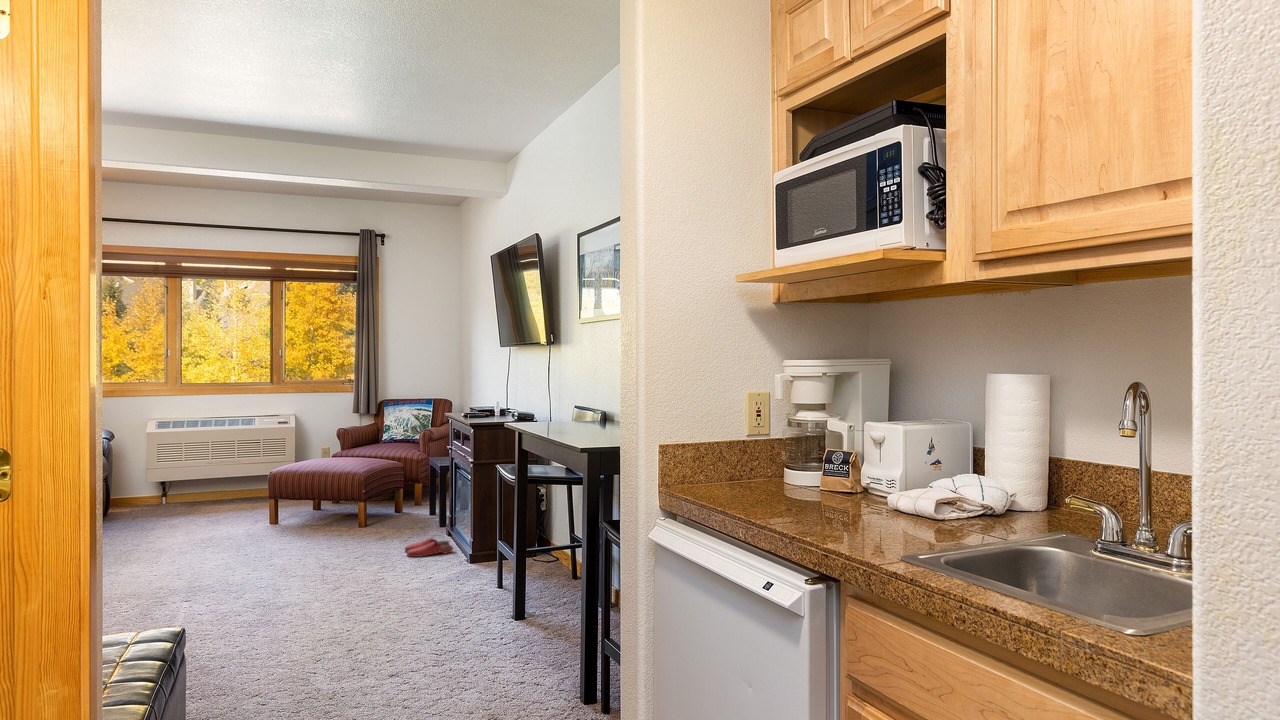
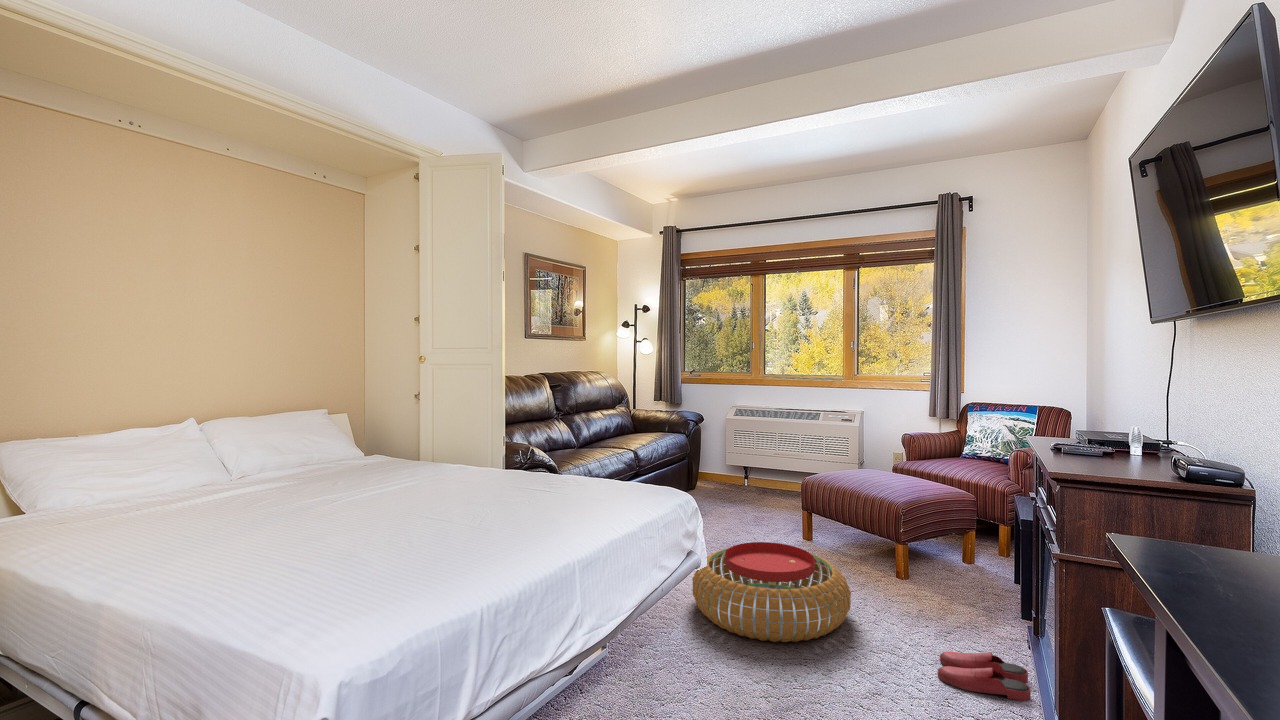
pouf: none [221,512,346,573] -> present [692,542,851,642]

